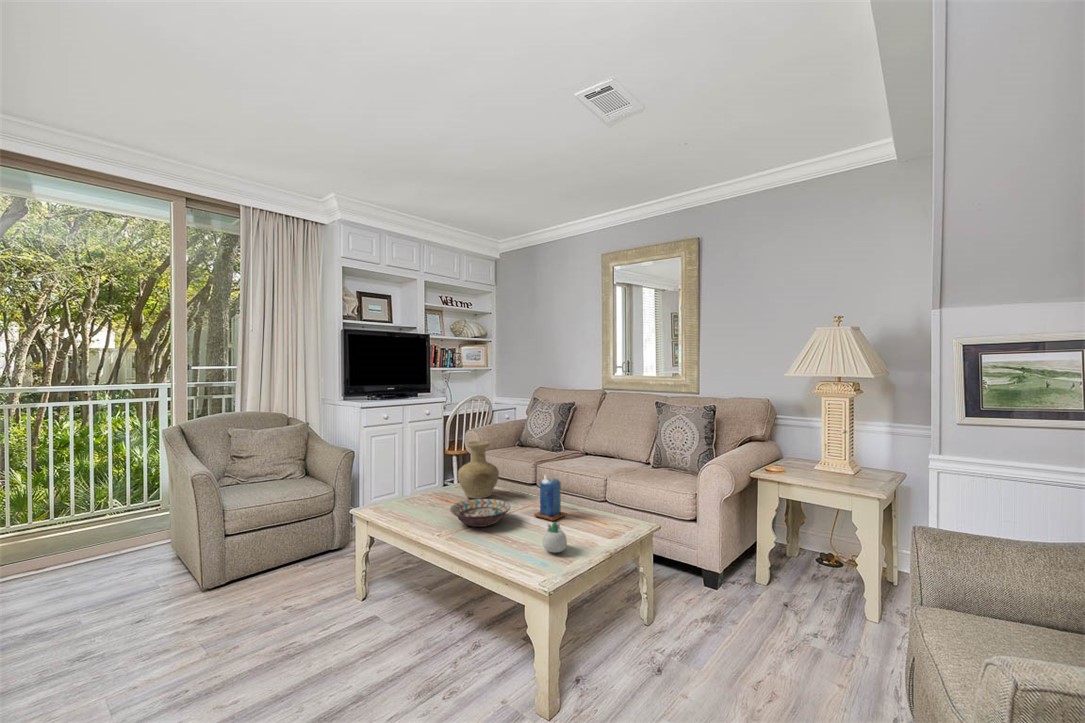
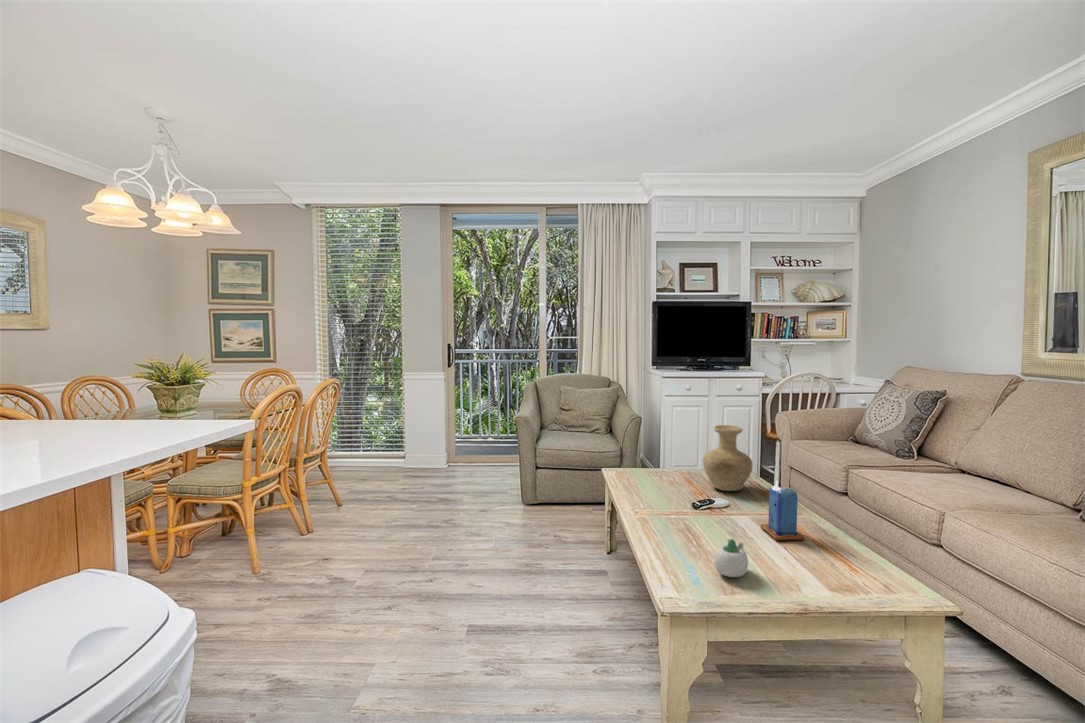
decorative bowl: present [450,499,510,527] -> none [659,488,729,521]

